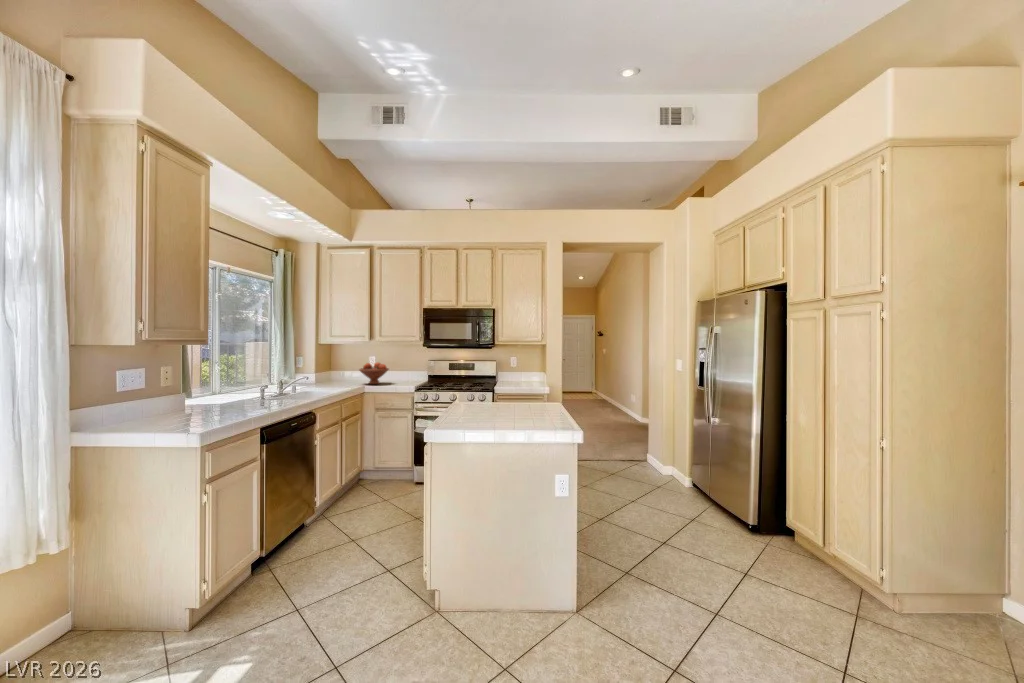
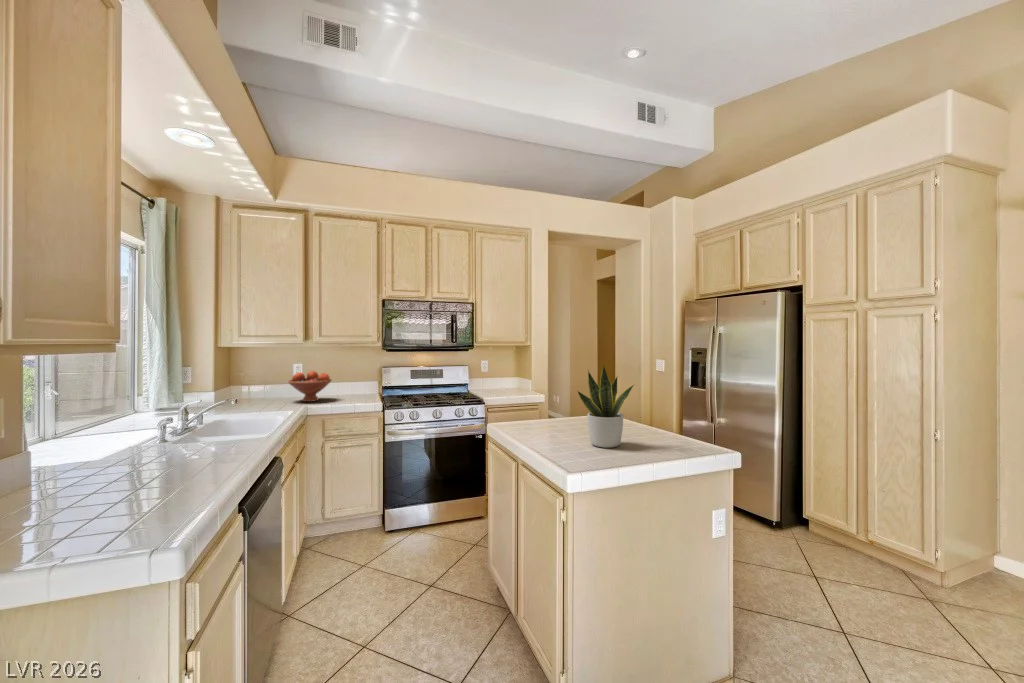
potted plant: none [473,357,519,421] -> present [578,366,634,448]

